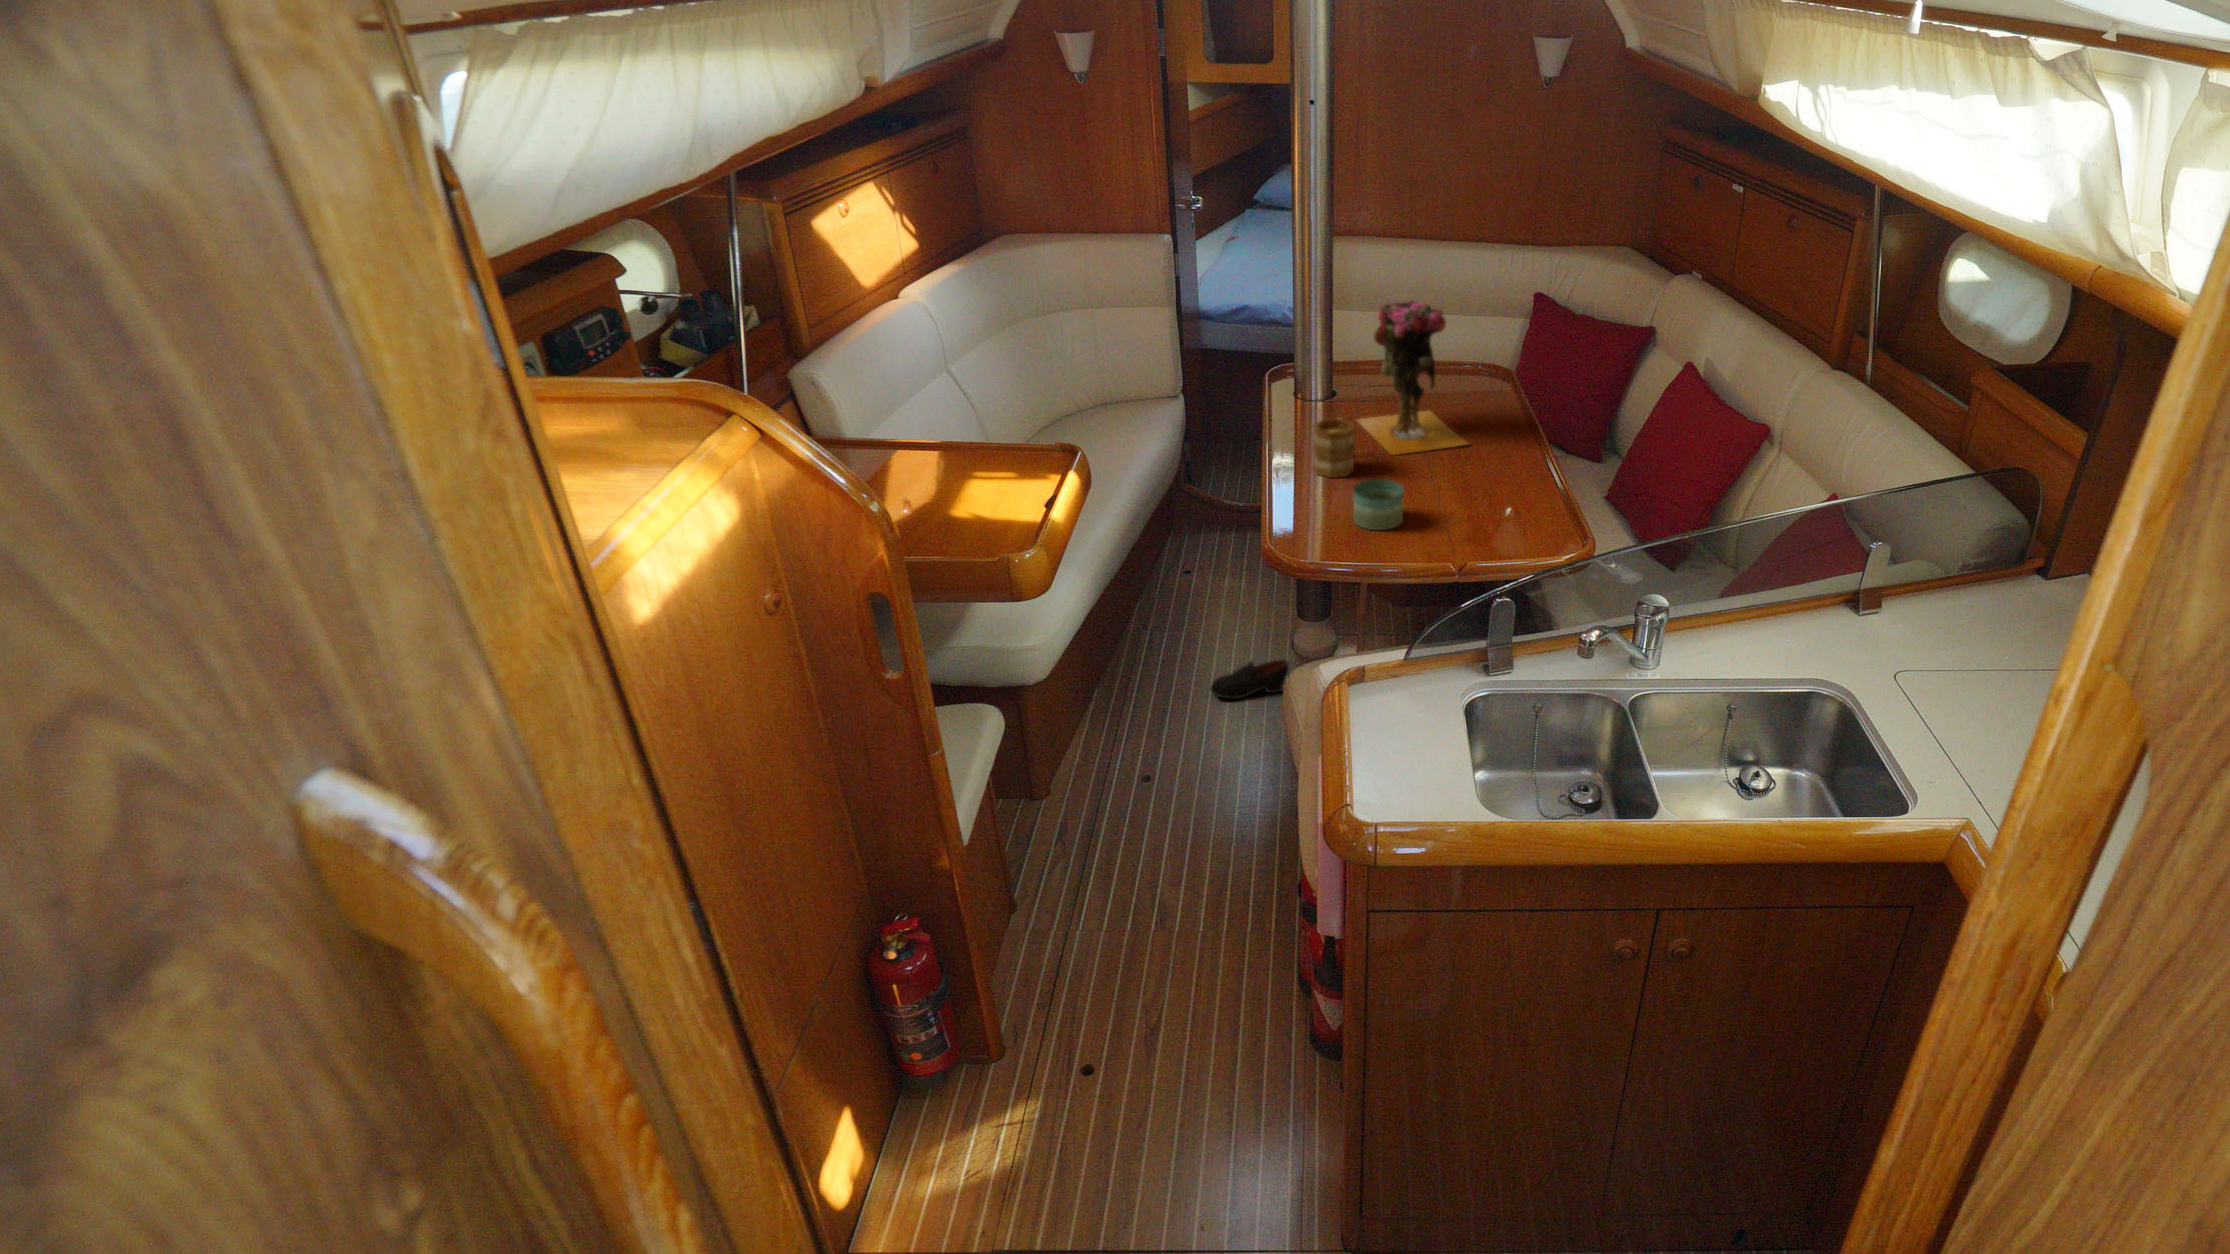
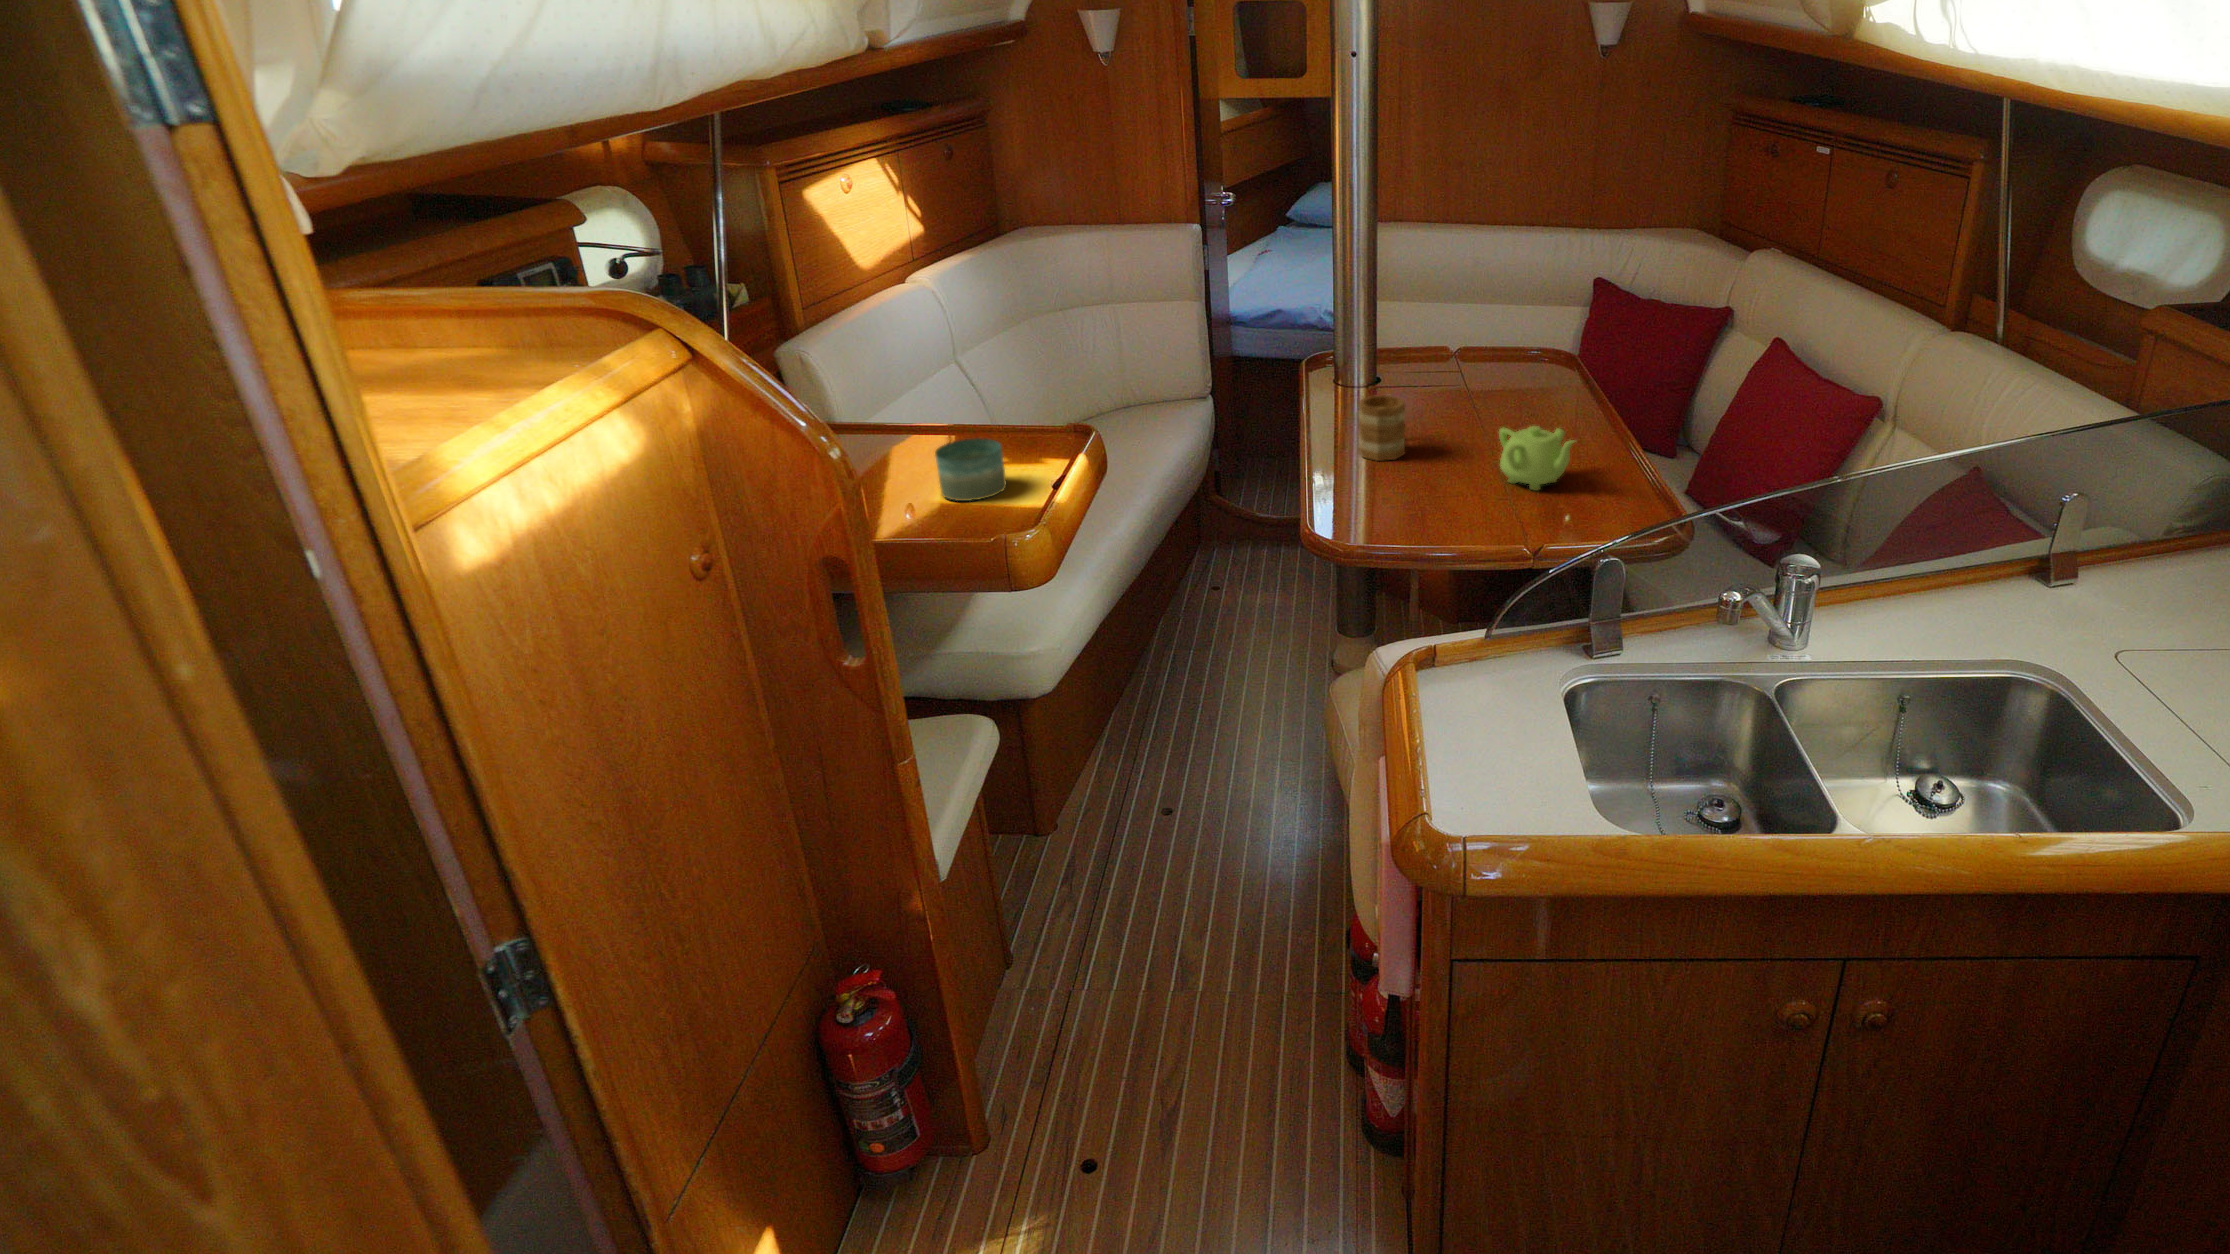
vase: present [1357,301,1468,455] -> none [1403,268,1535,438]
teapot: none [1435,452,1501,509] -> present [1499,426,1575,491]
candle: present [1353,479,1404,530] -> present [935,438,1006,501]
shoe: present [1210,660,1289,699] -> none [1242,675,1332,720]

